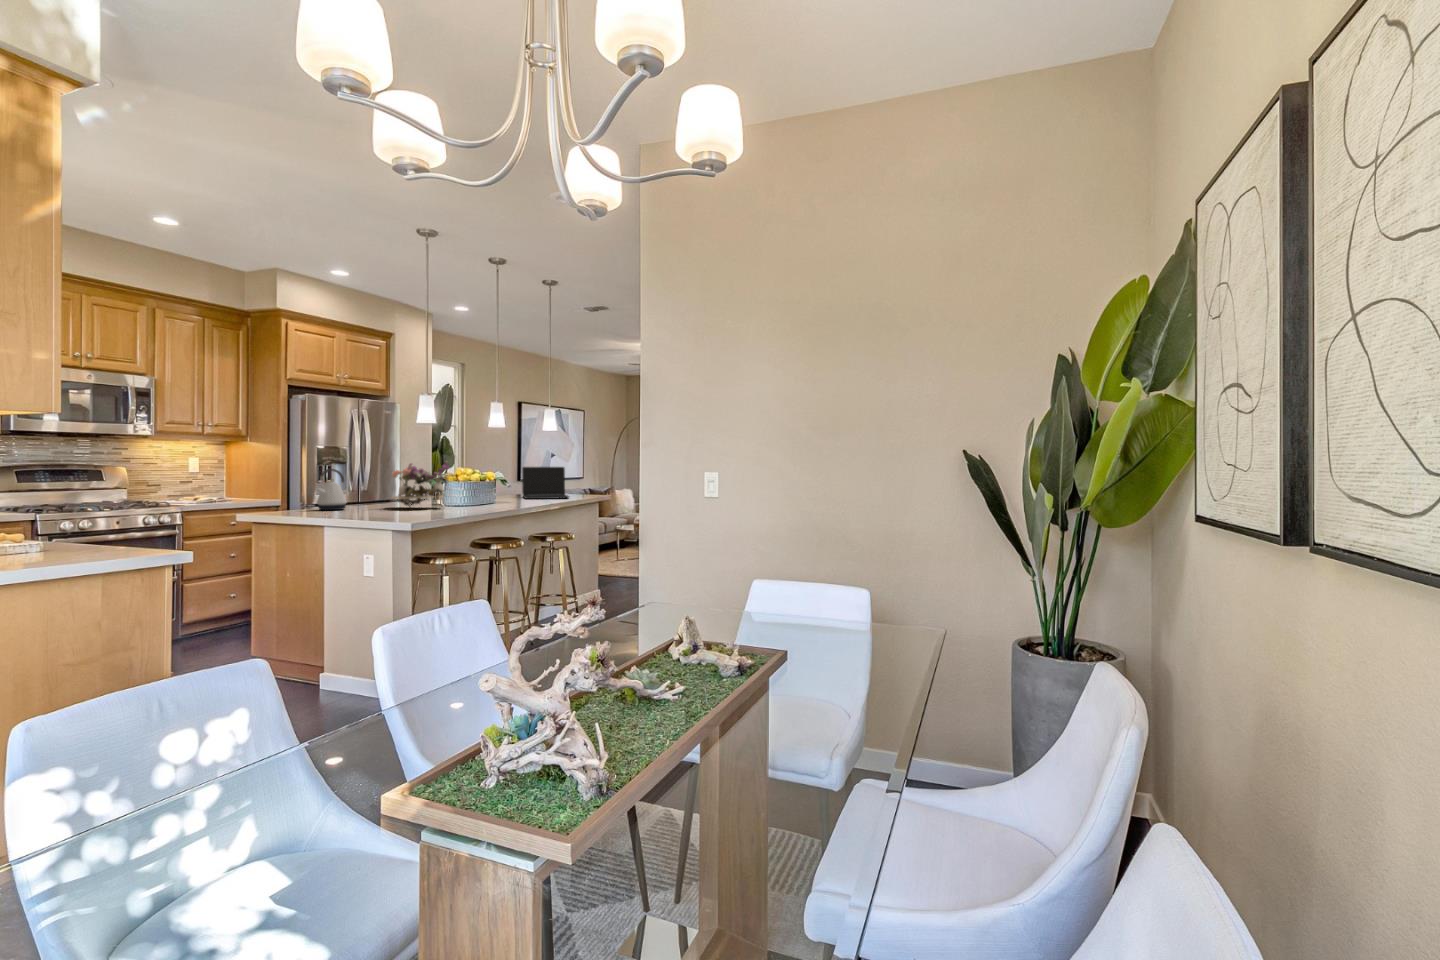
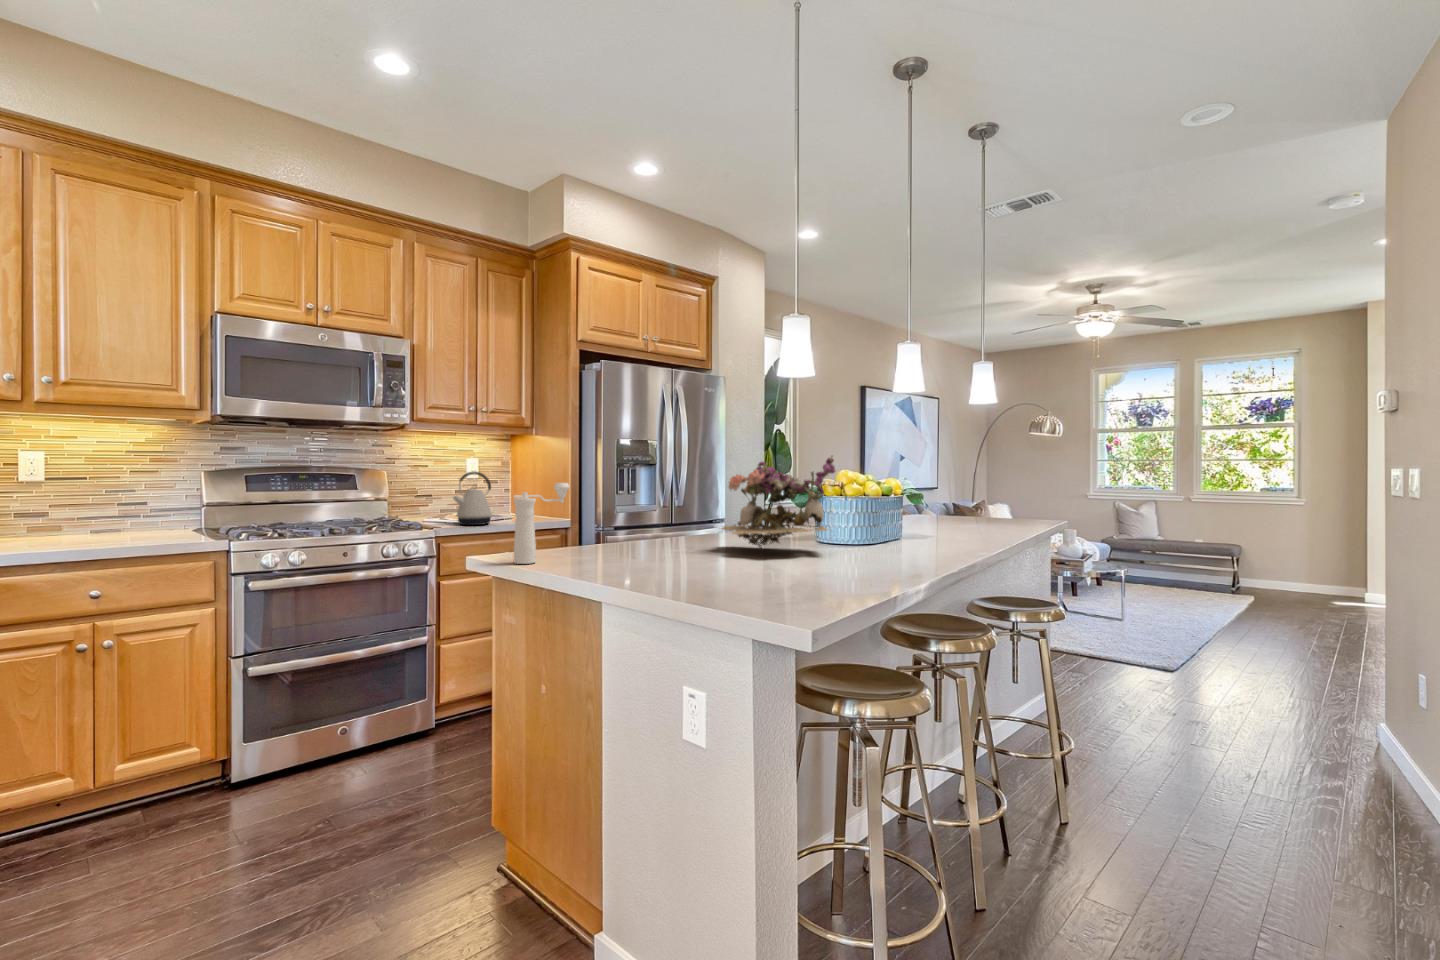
laptop: present [522,467,569,499] -> none [924,470,1019,529]
kettle: present [316,469,347,510] -> present [453,472,493,525]
pepper mill: none [270,474,302,515] -> present [514,483,570,564]

